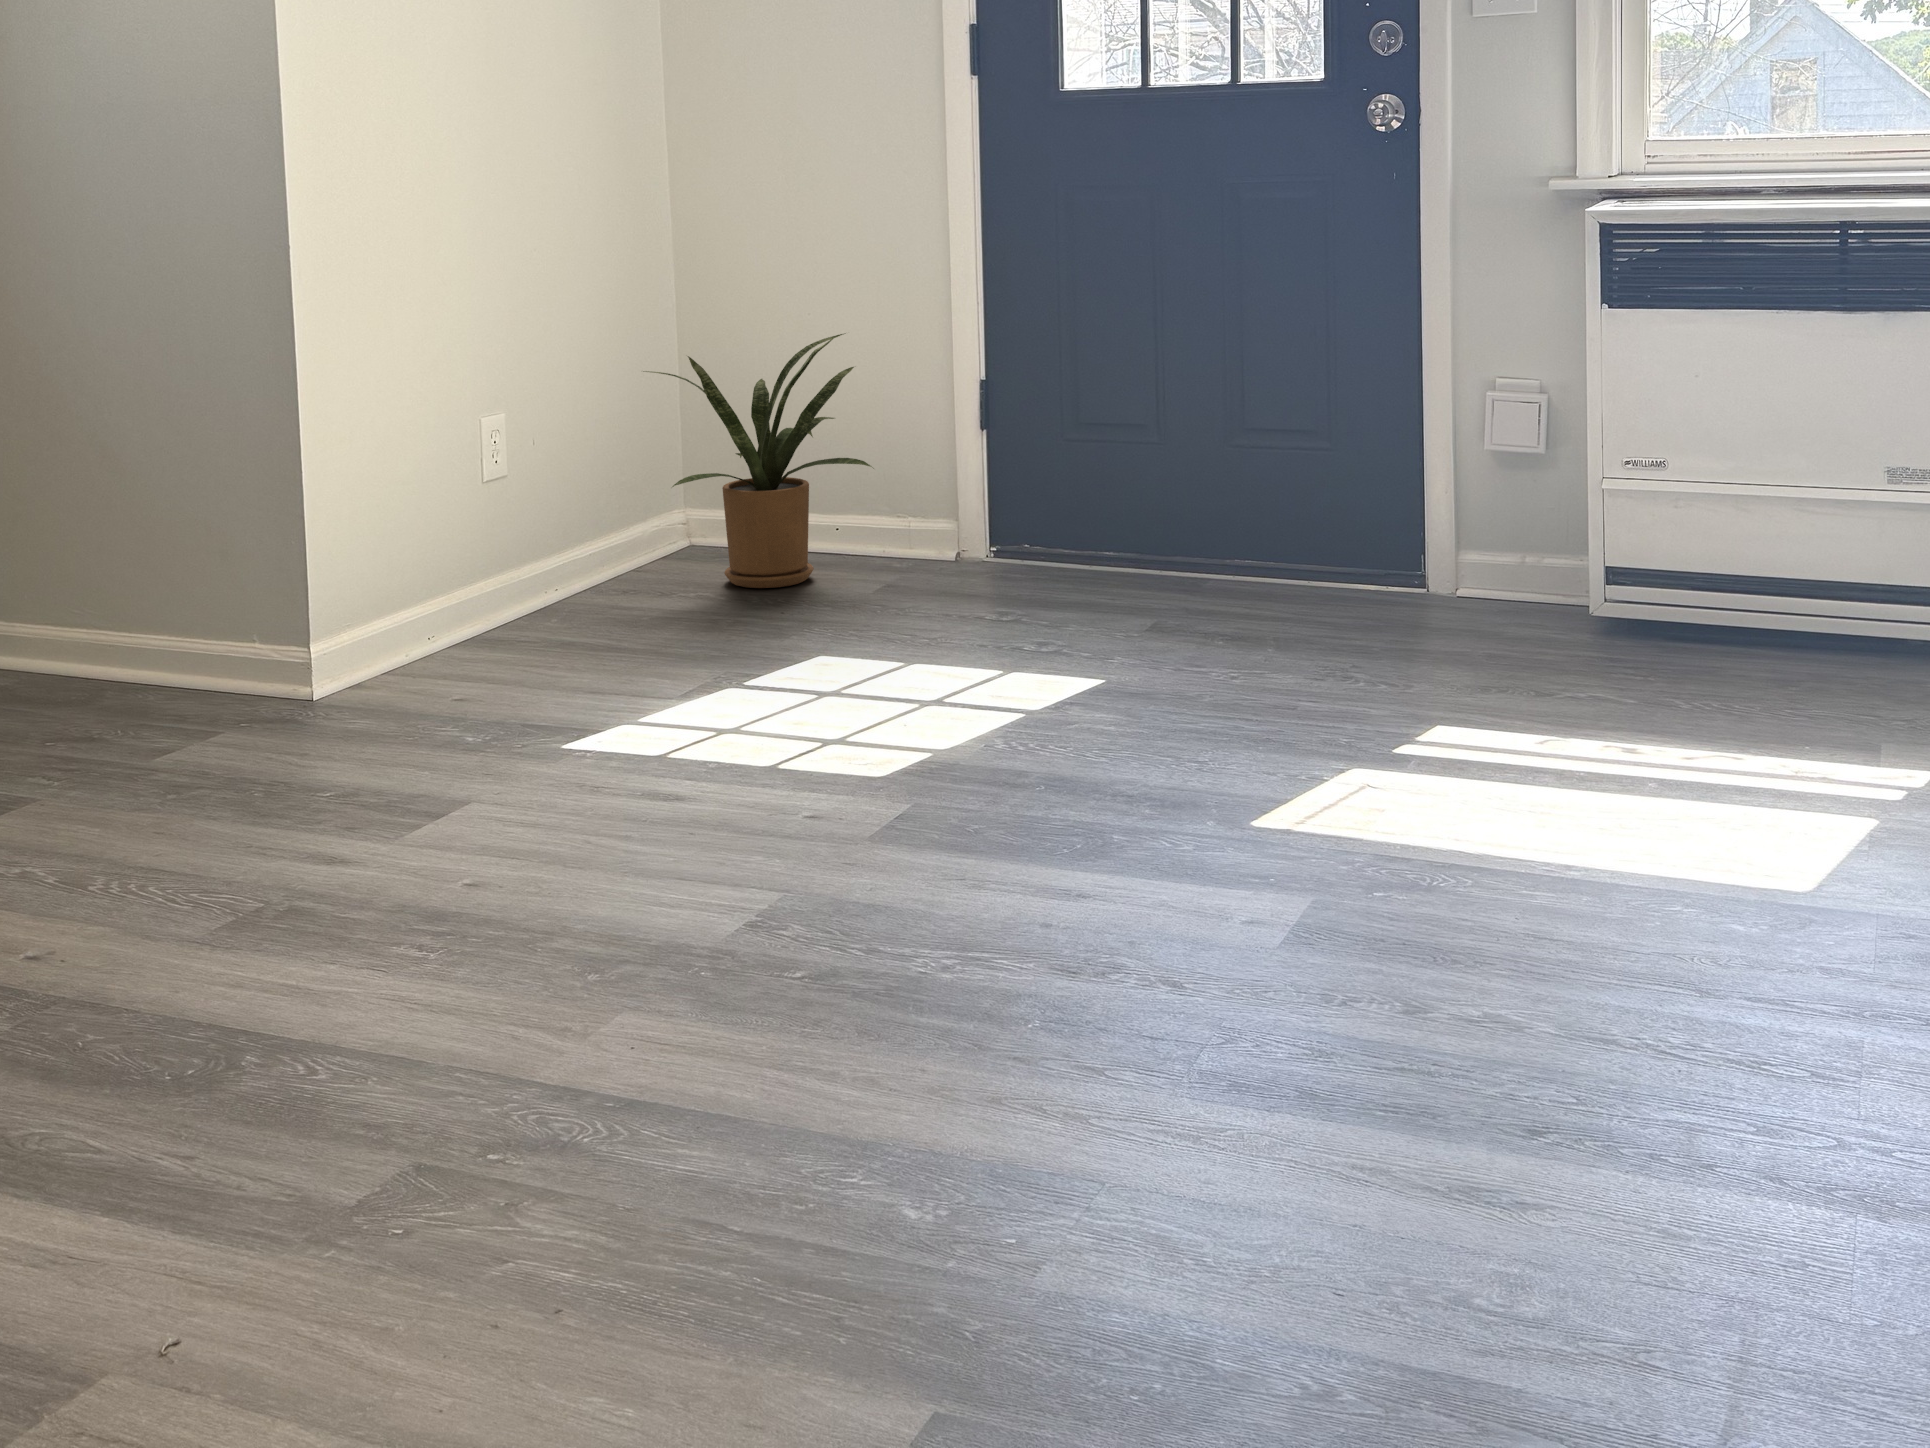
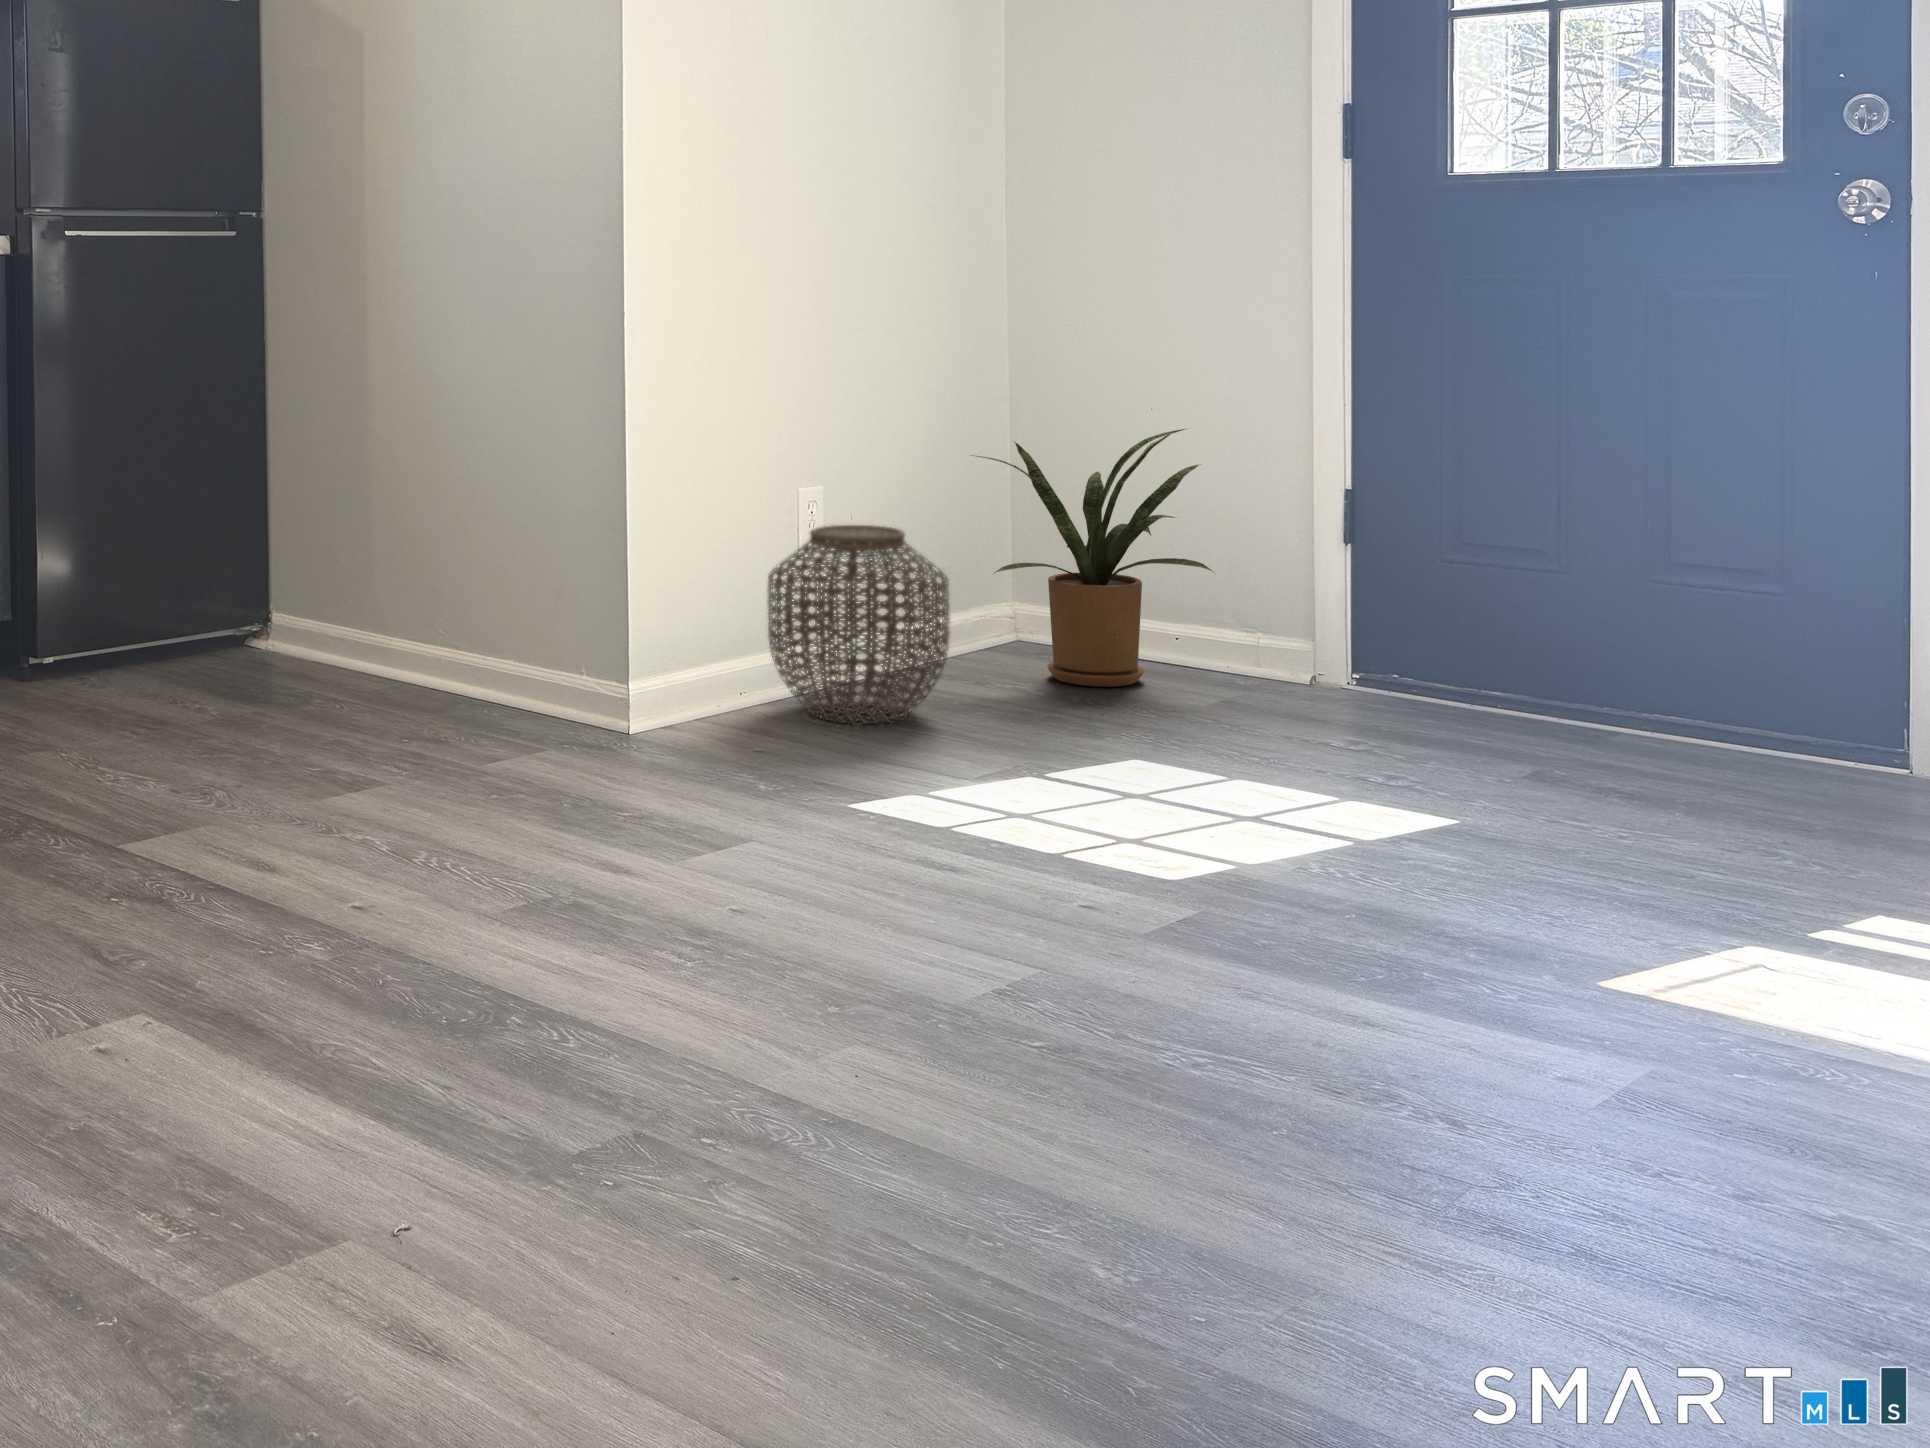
woven basket: none [451,451,638,656] -> present [768,525,949,724]

